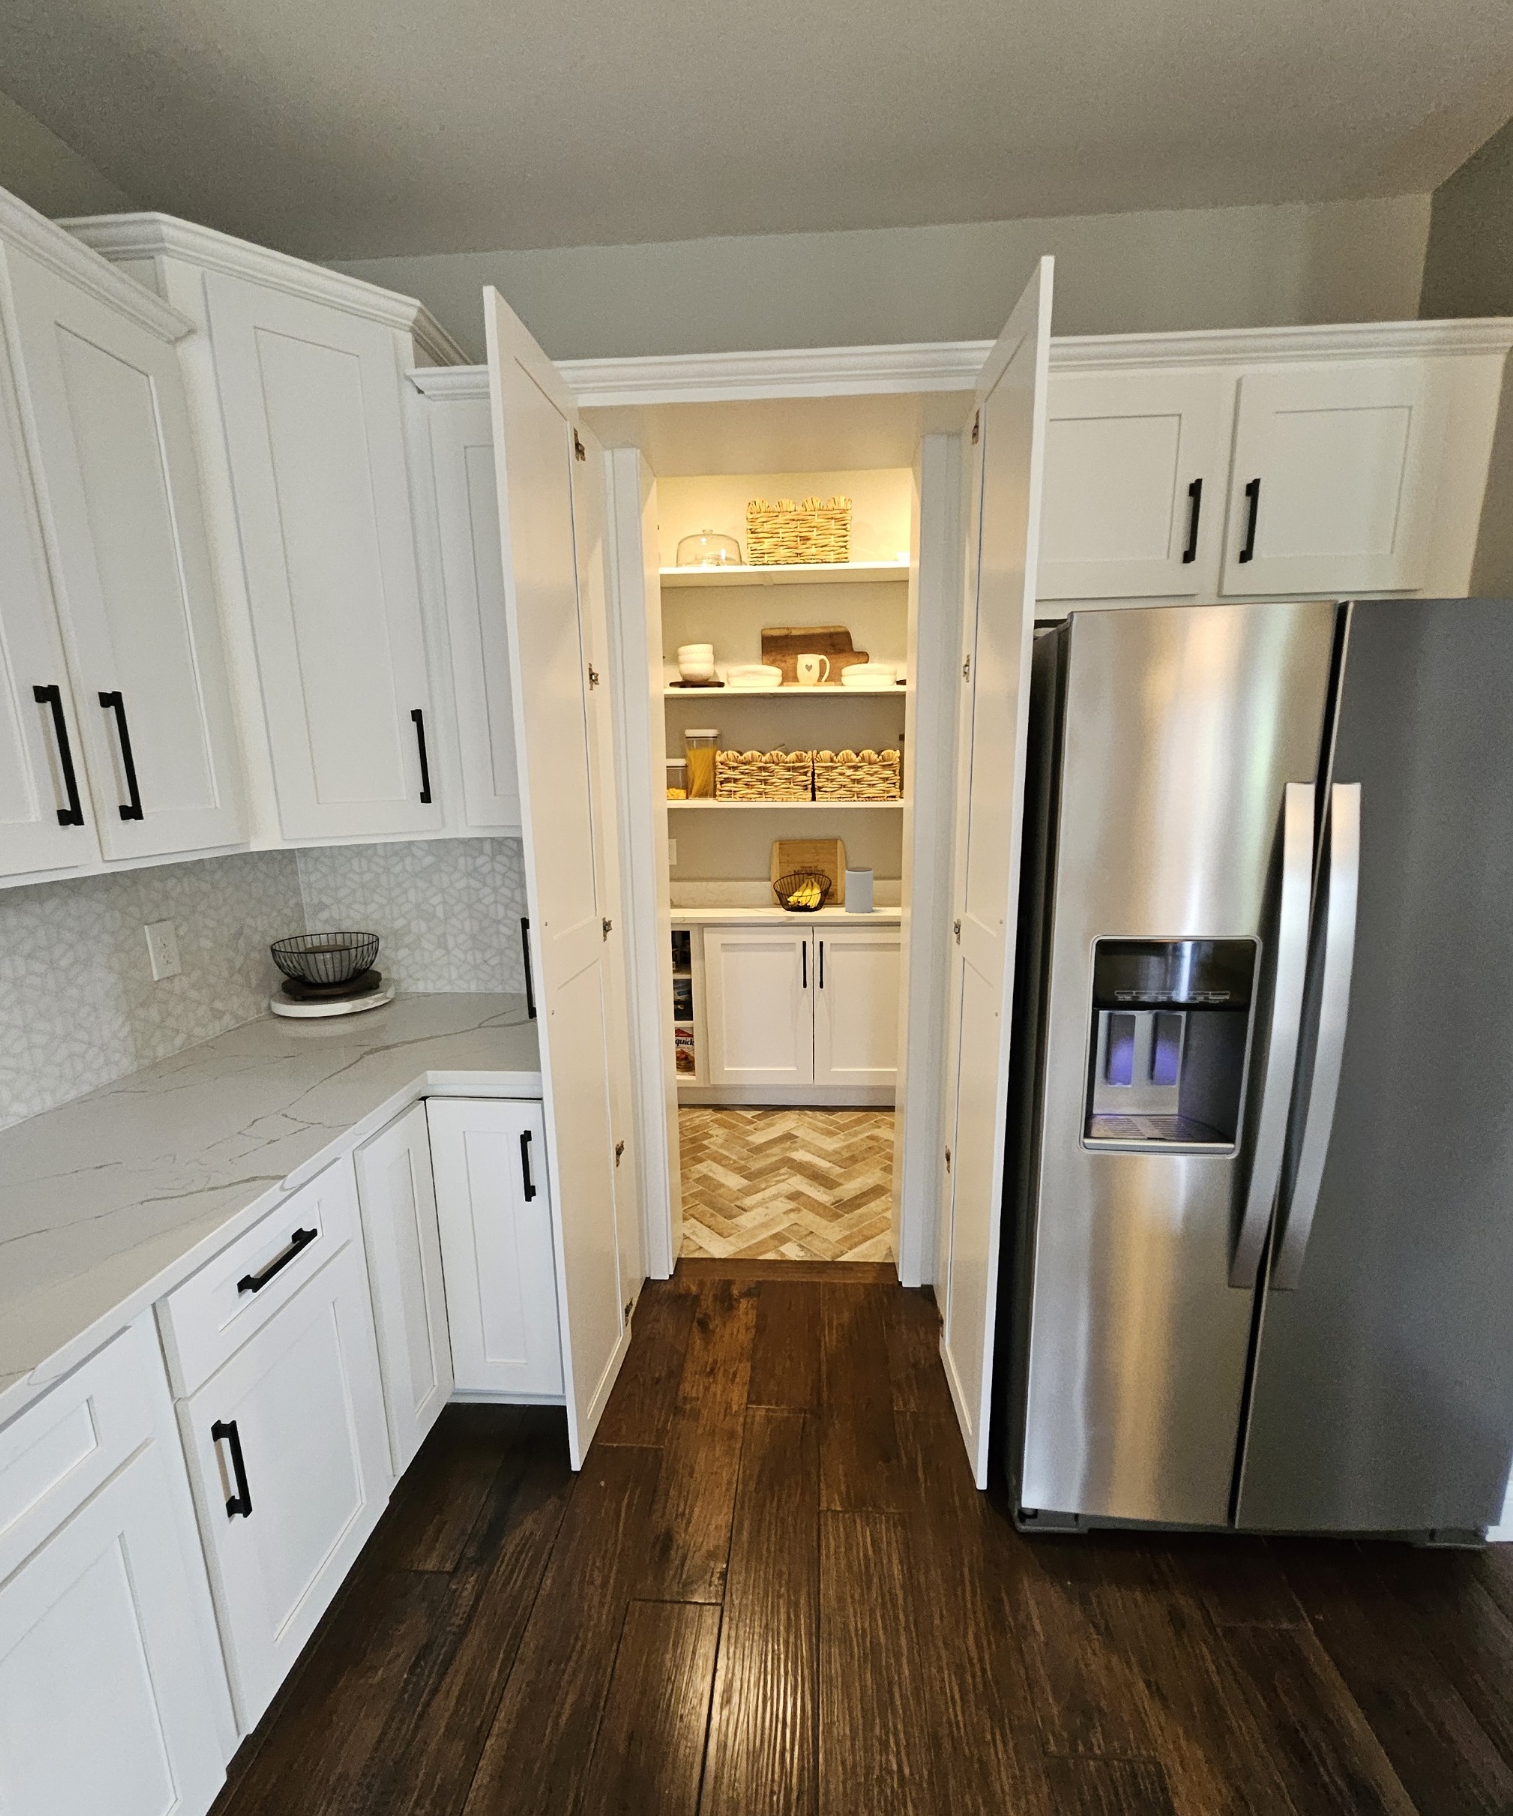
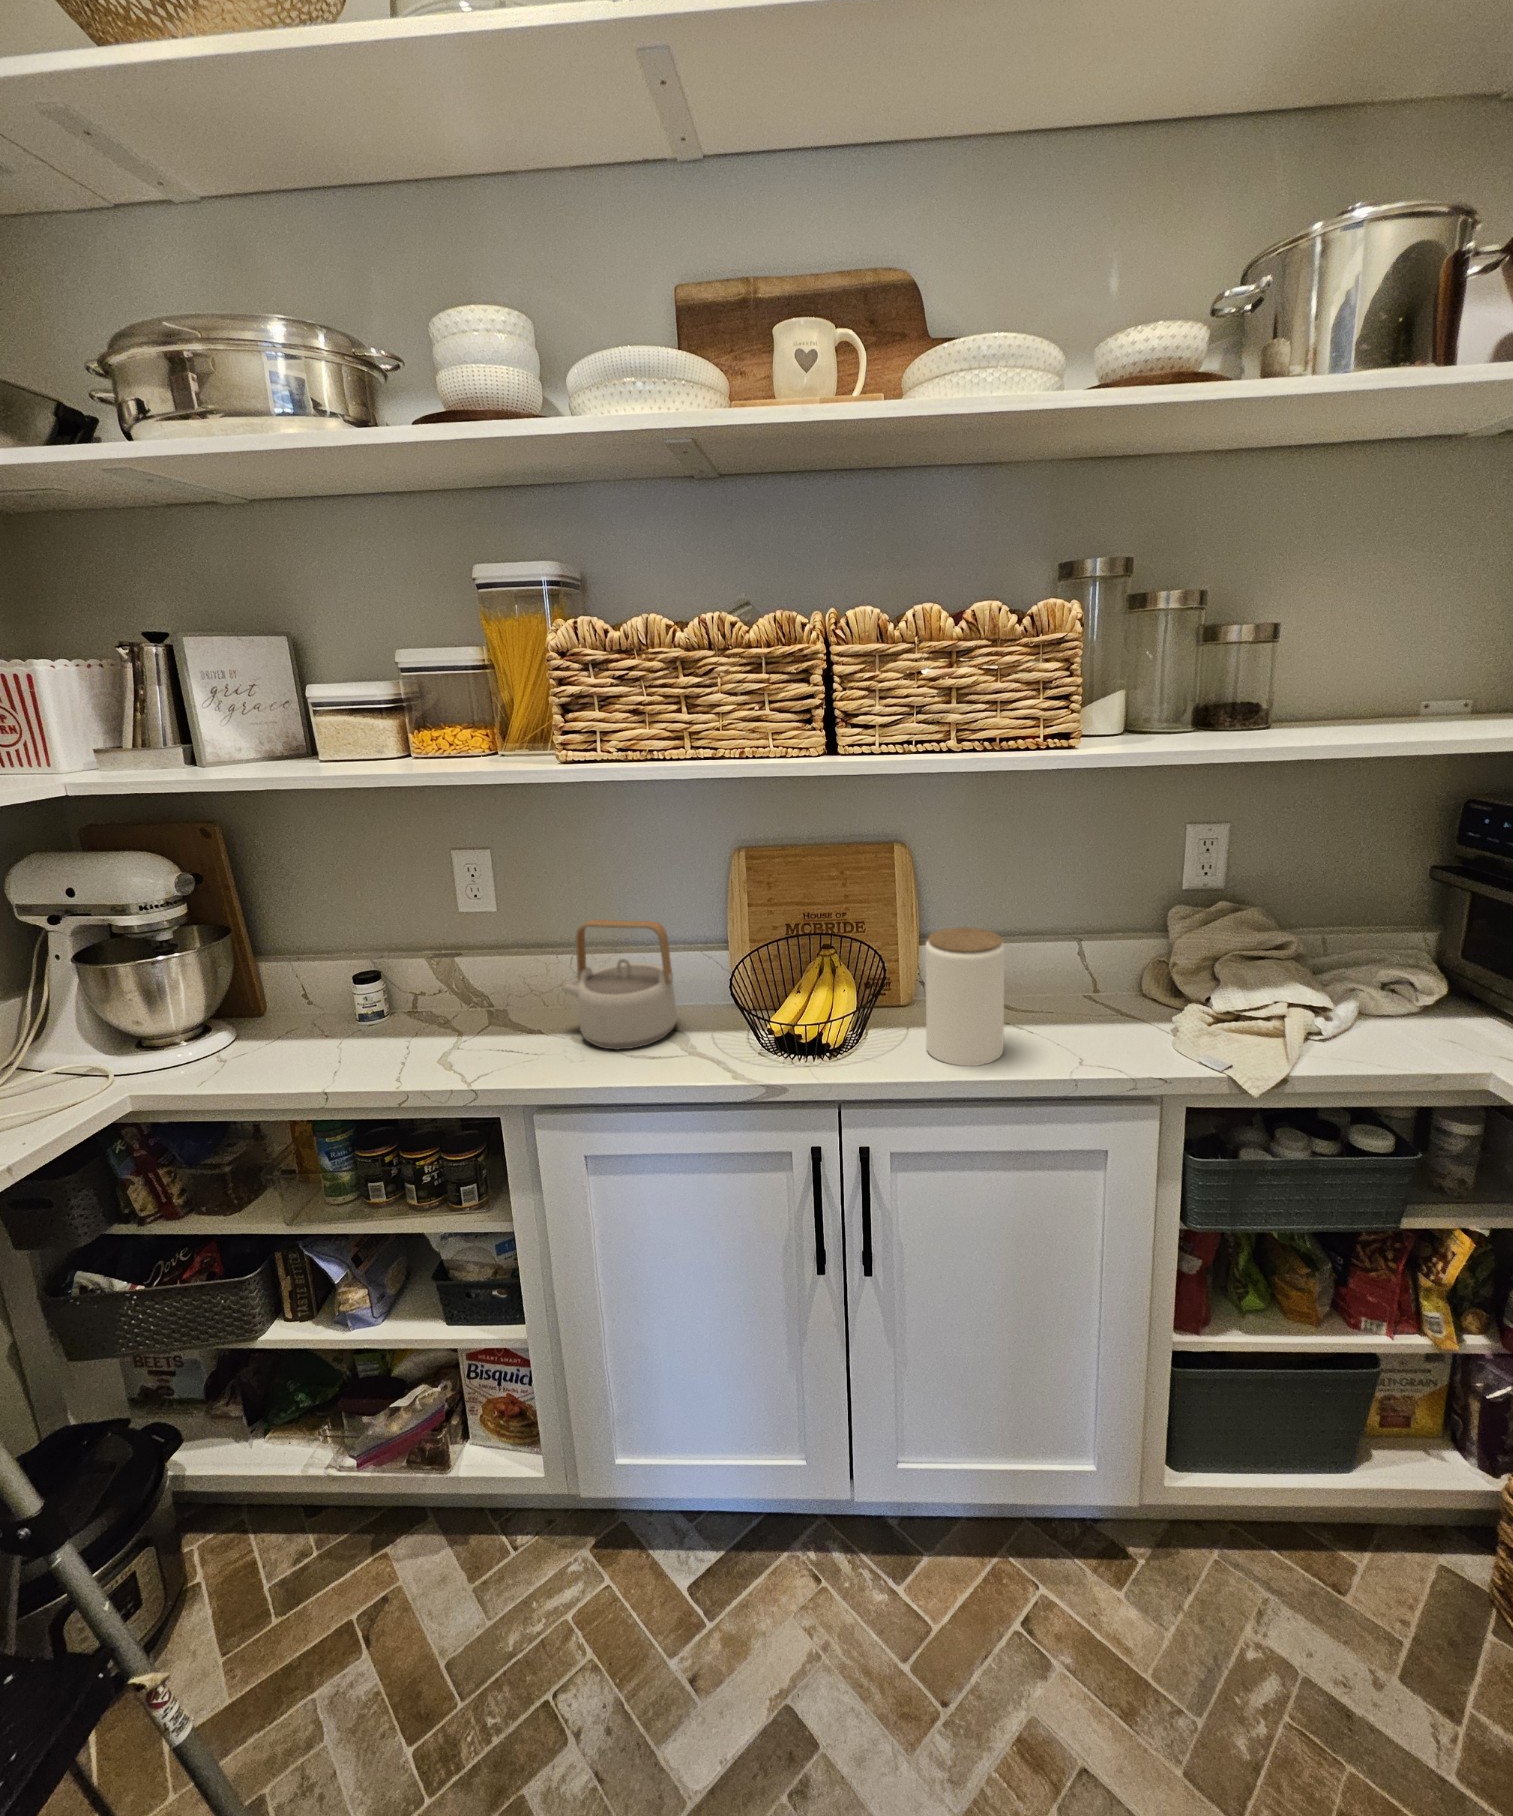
teapot: none [708,864,752,911] -> present [562,920,677,1049]

